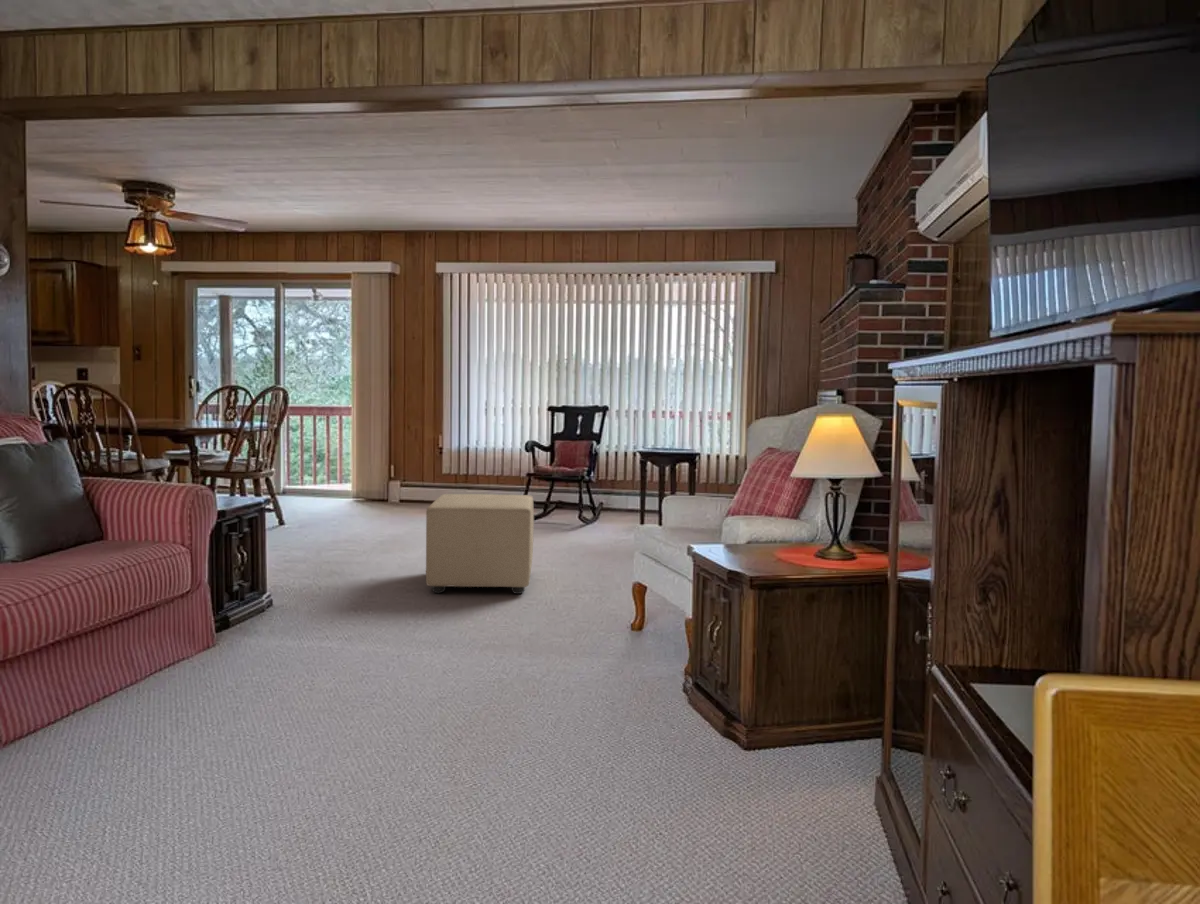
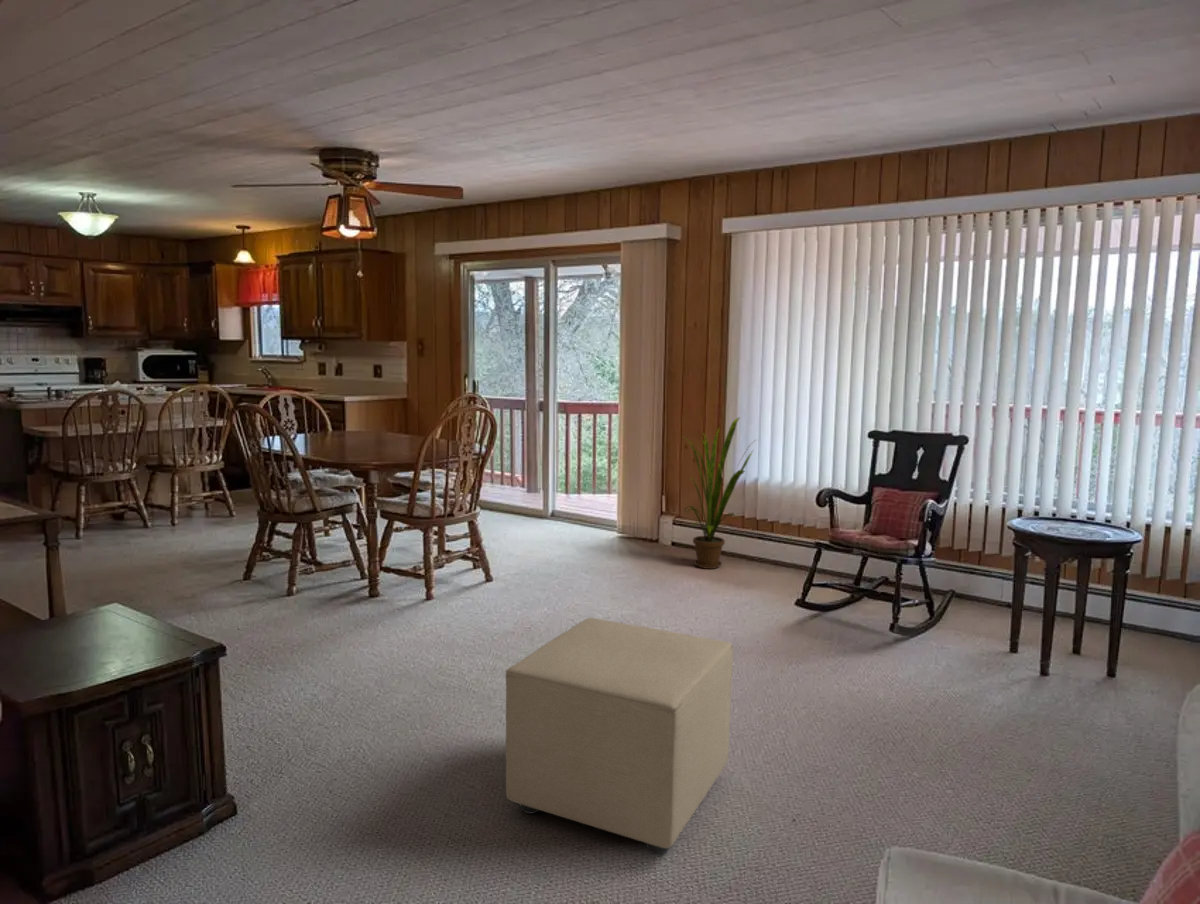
house plant: none [412,403,471,510] -> present [685,418,751,569]

